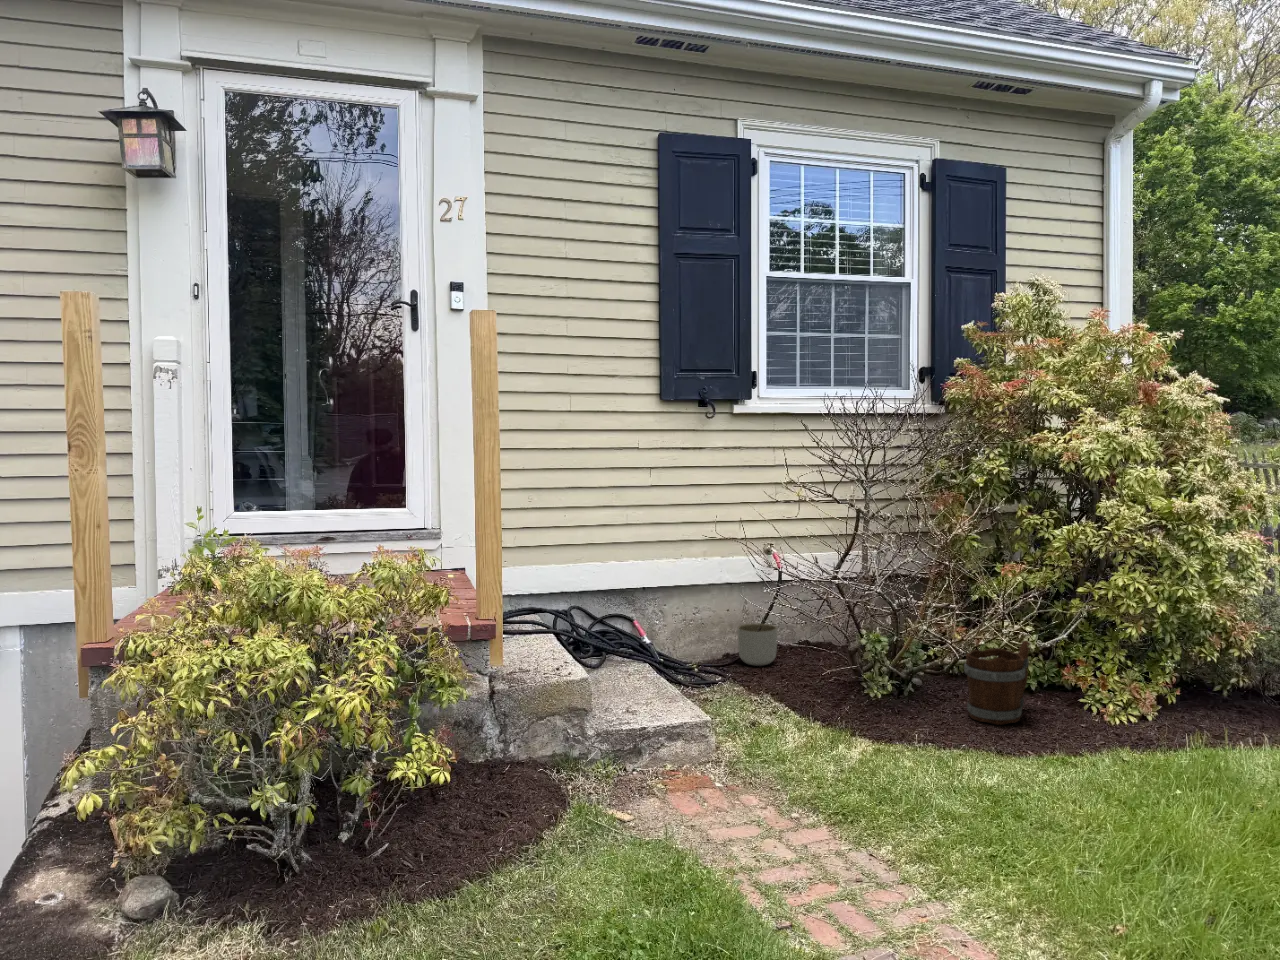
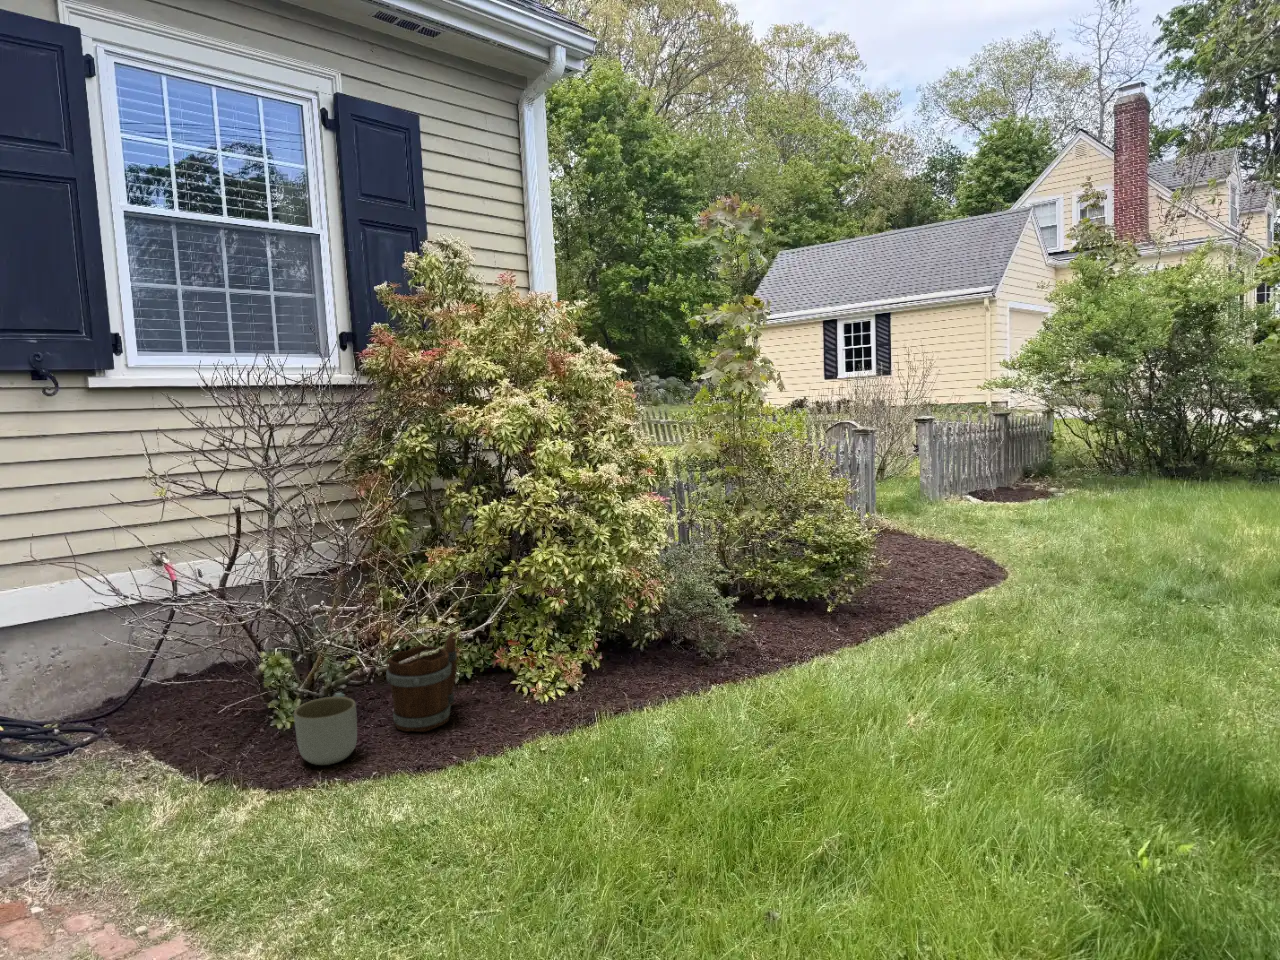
planter: present [737,624,777,666] -> present [294,697,357,765]

